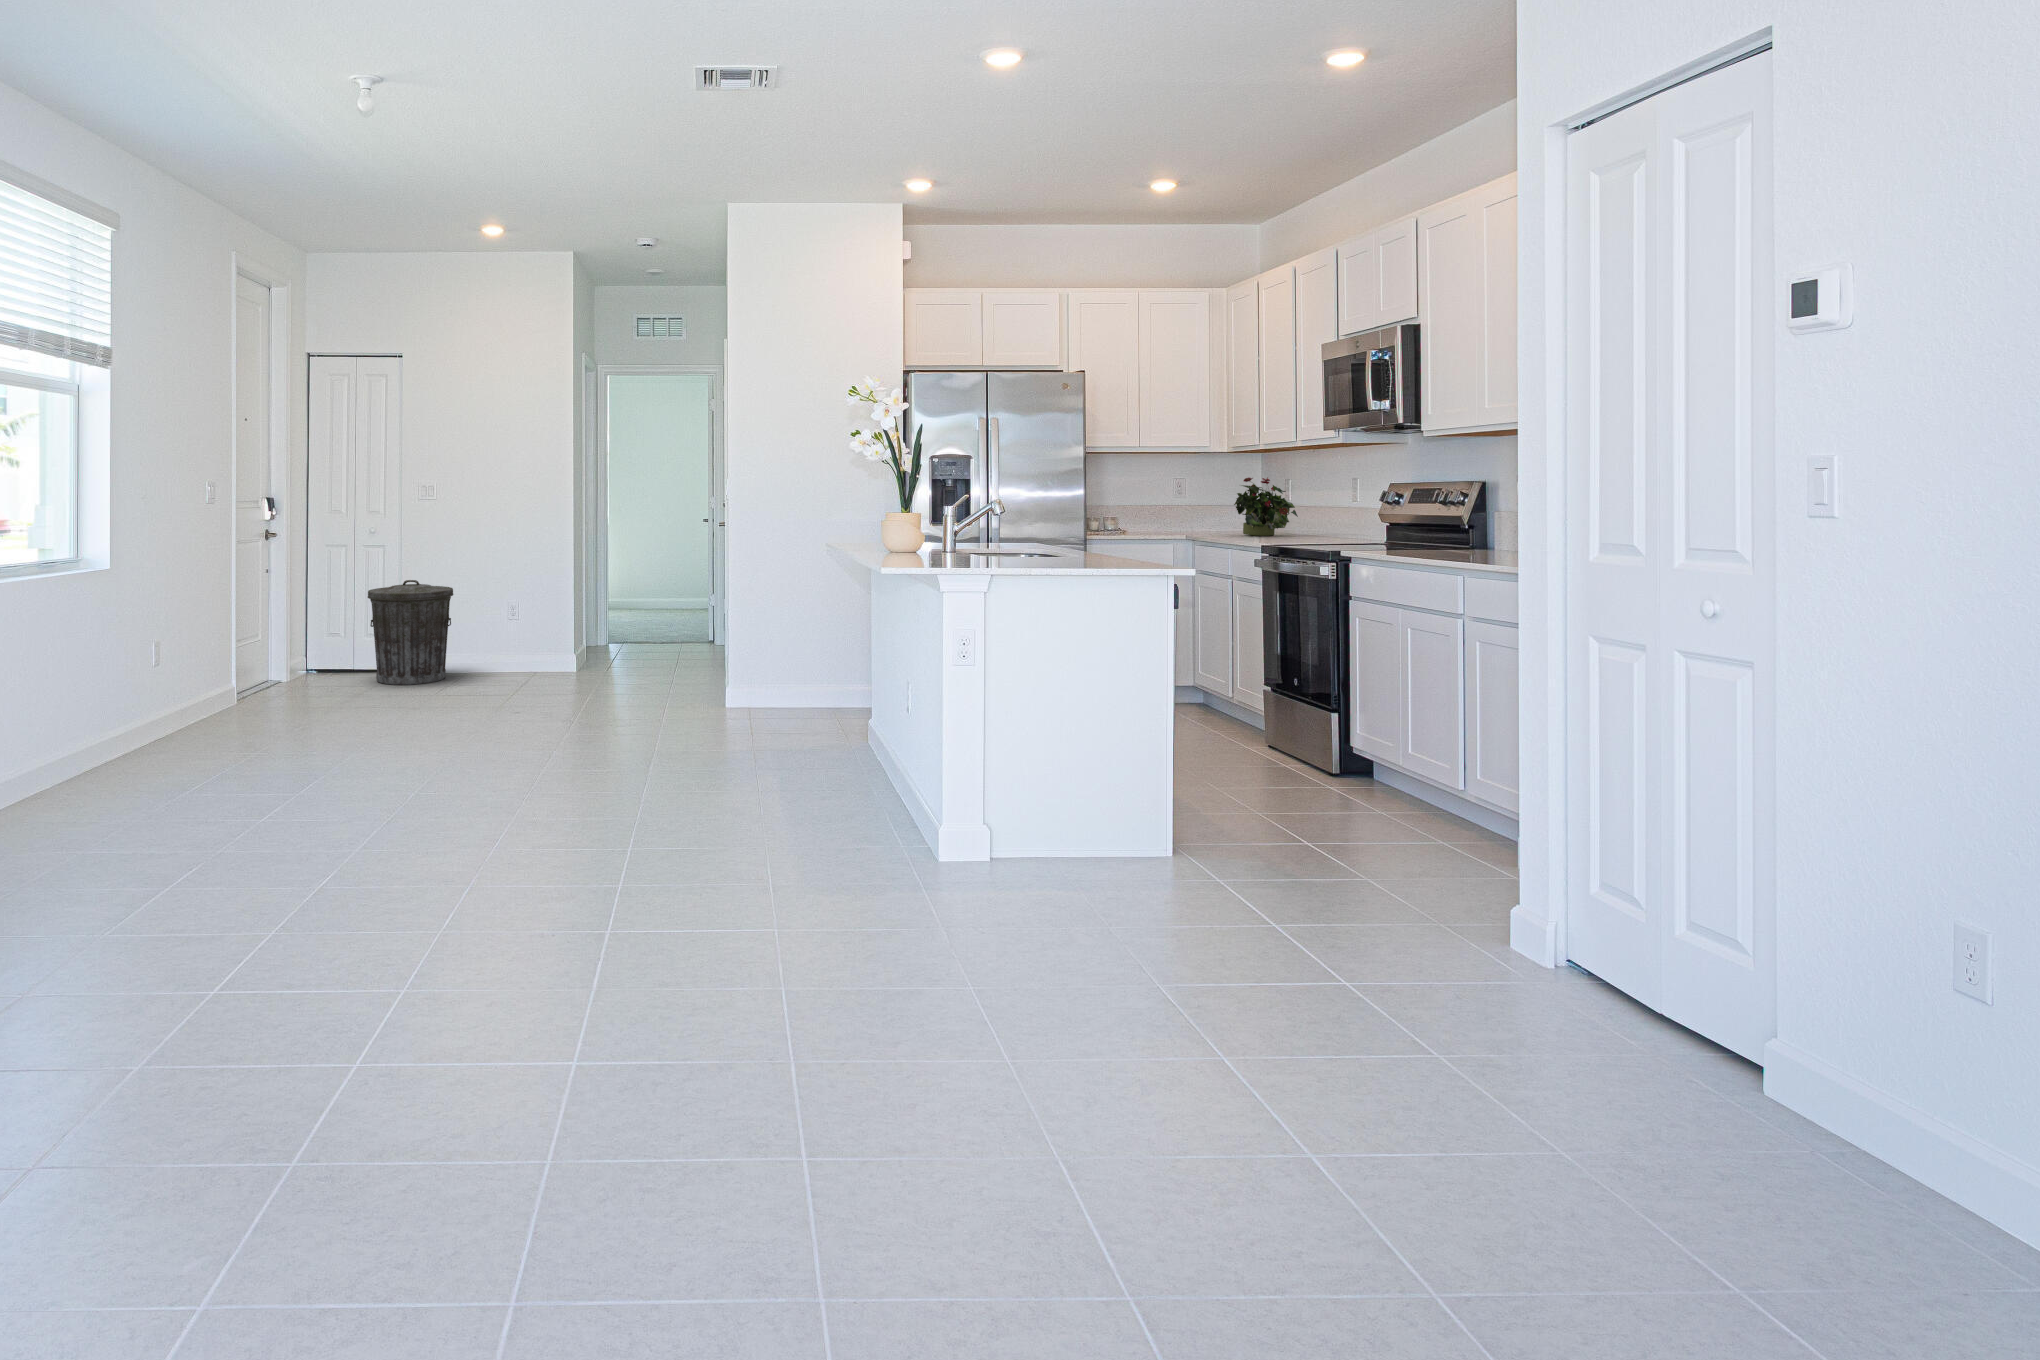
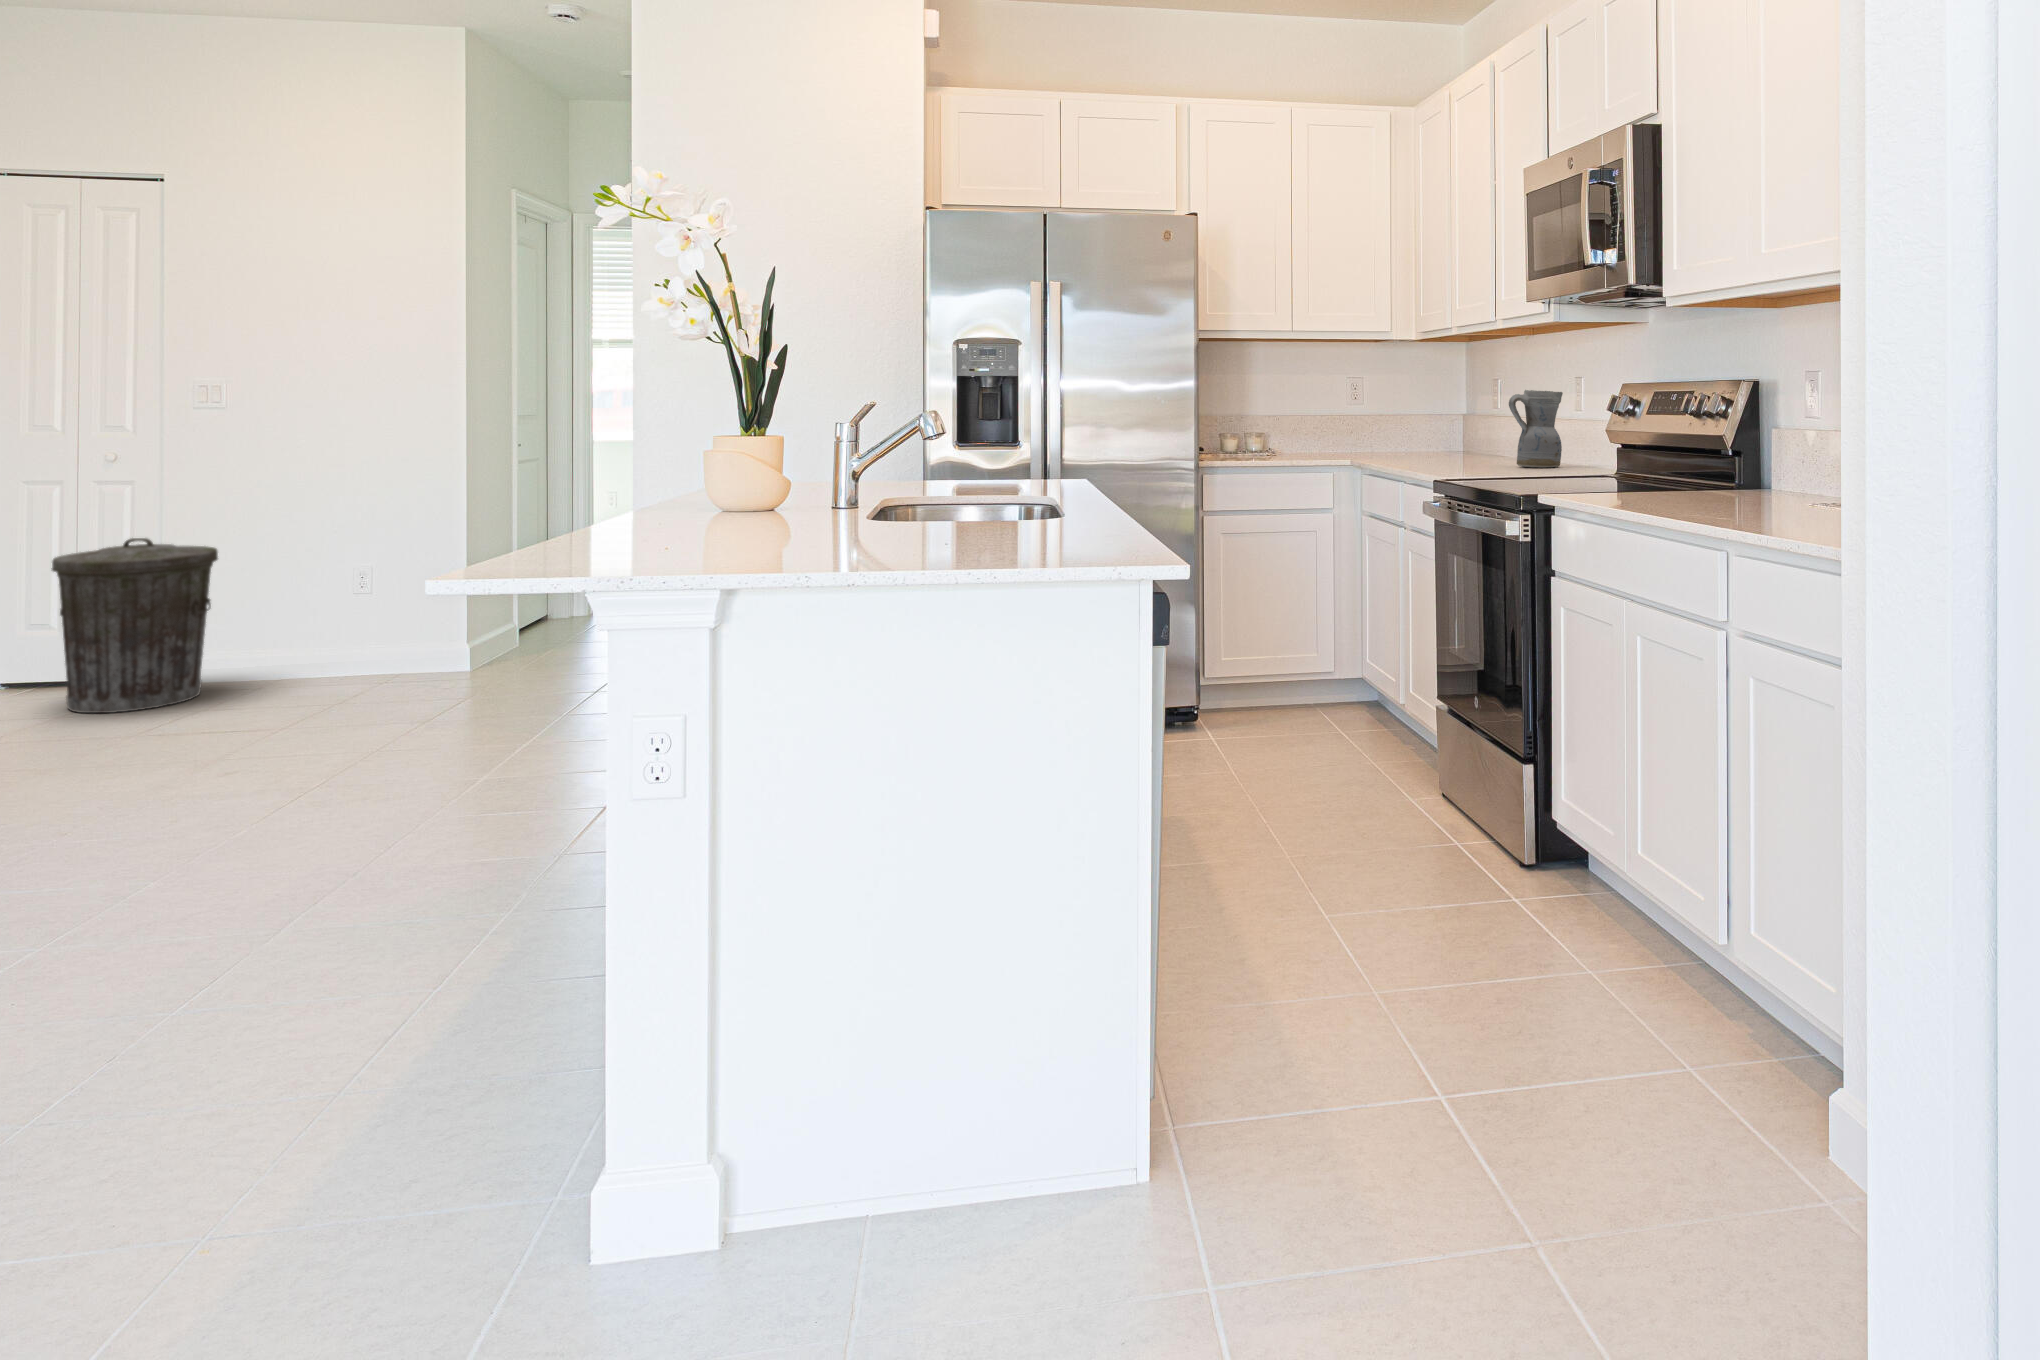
potted plant: present [1234,478,1298,536] -> none [1411,375,1499,462]
ceramic pitcher: none [1307,487,1346,539] -> present [1509,390,1563,468]

